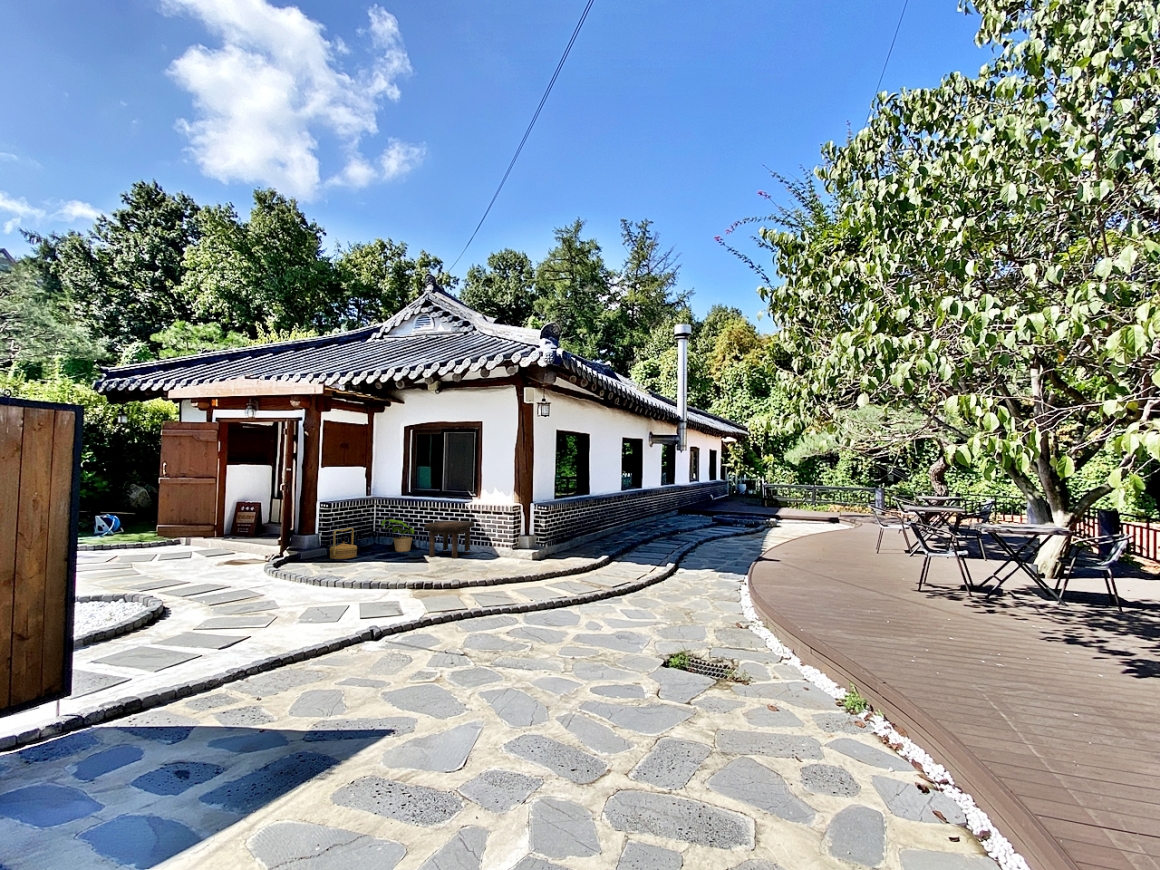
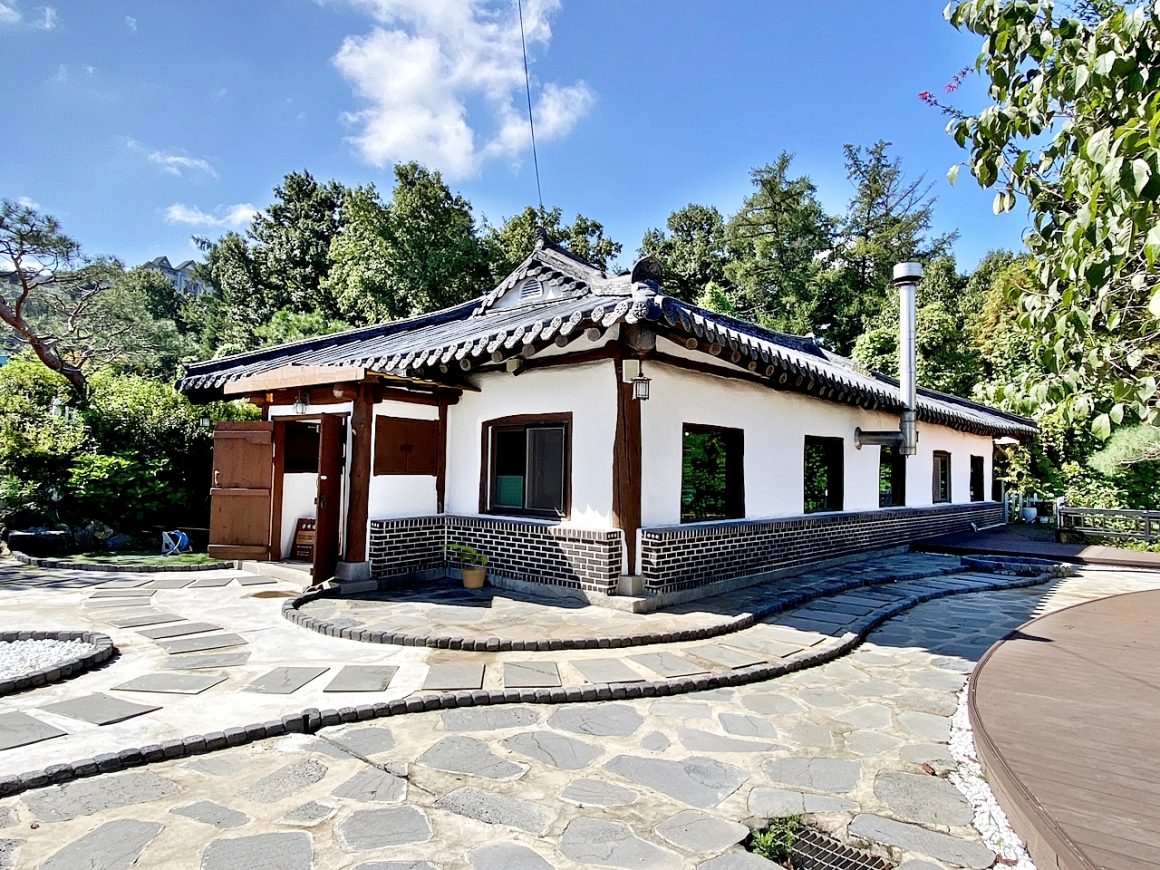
stool: present [425,520,474,558] -> none [488,549,557,606]
woven basket: present [330,528,357,559] -> none [378,552,412,593]

